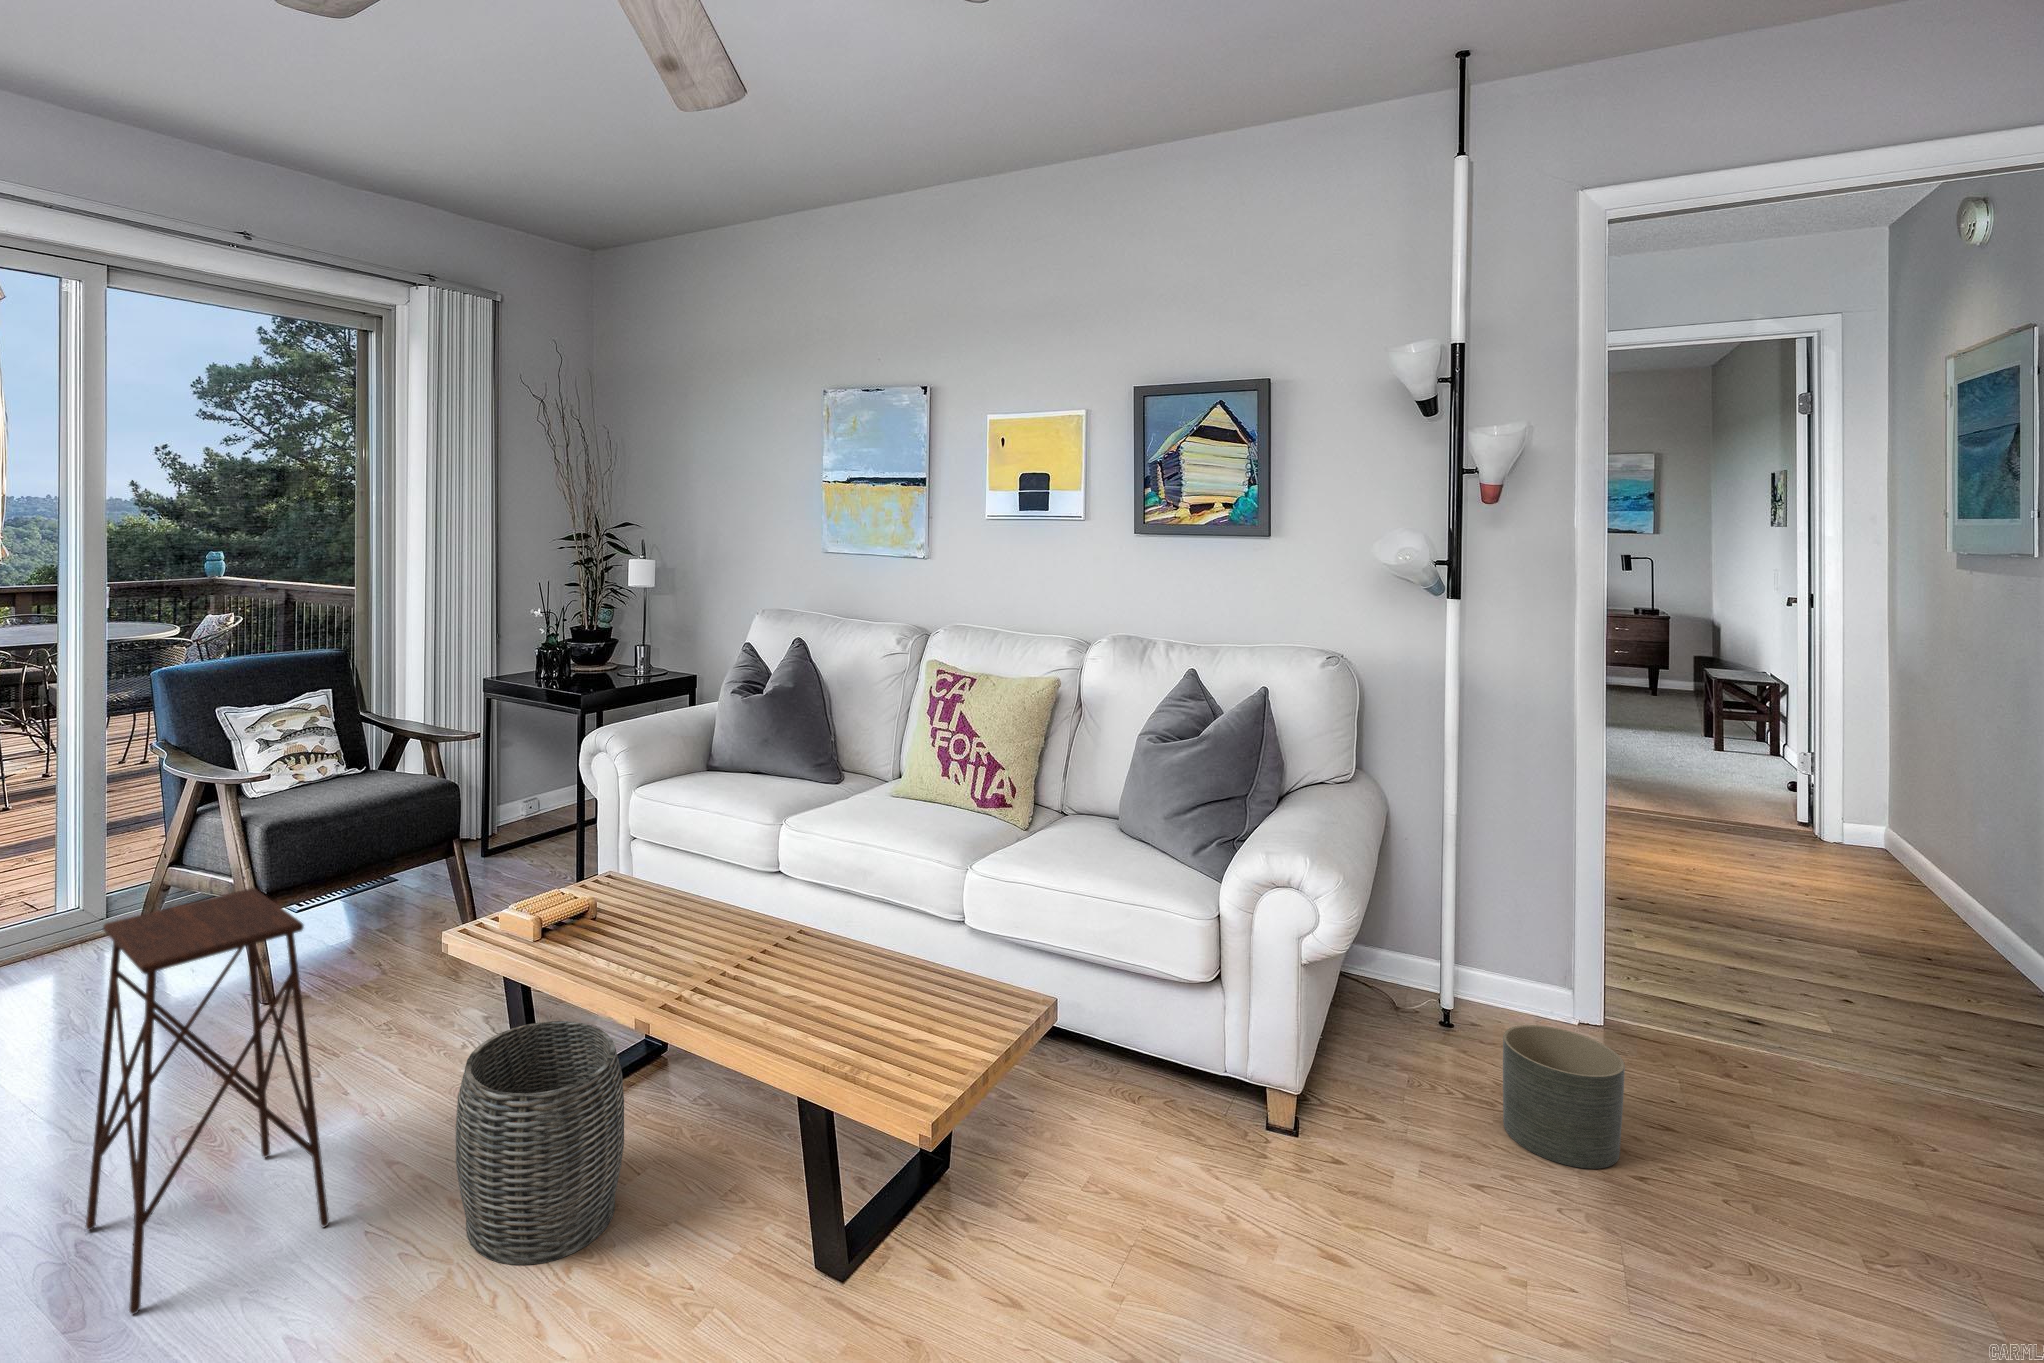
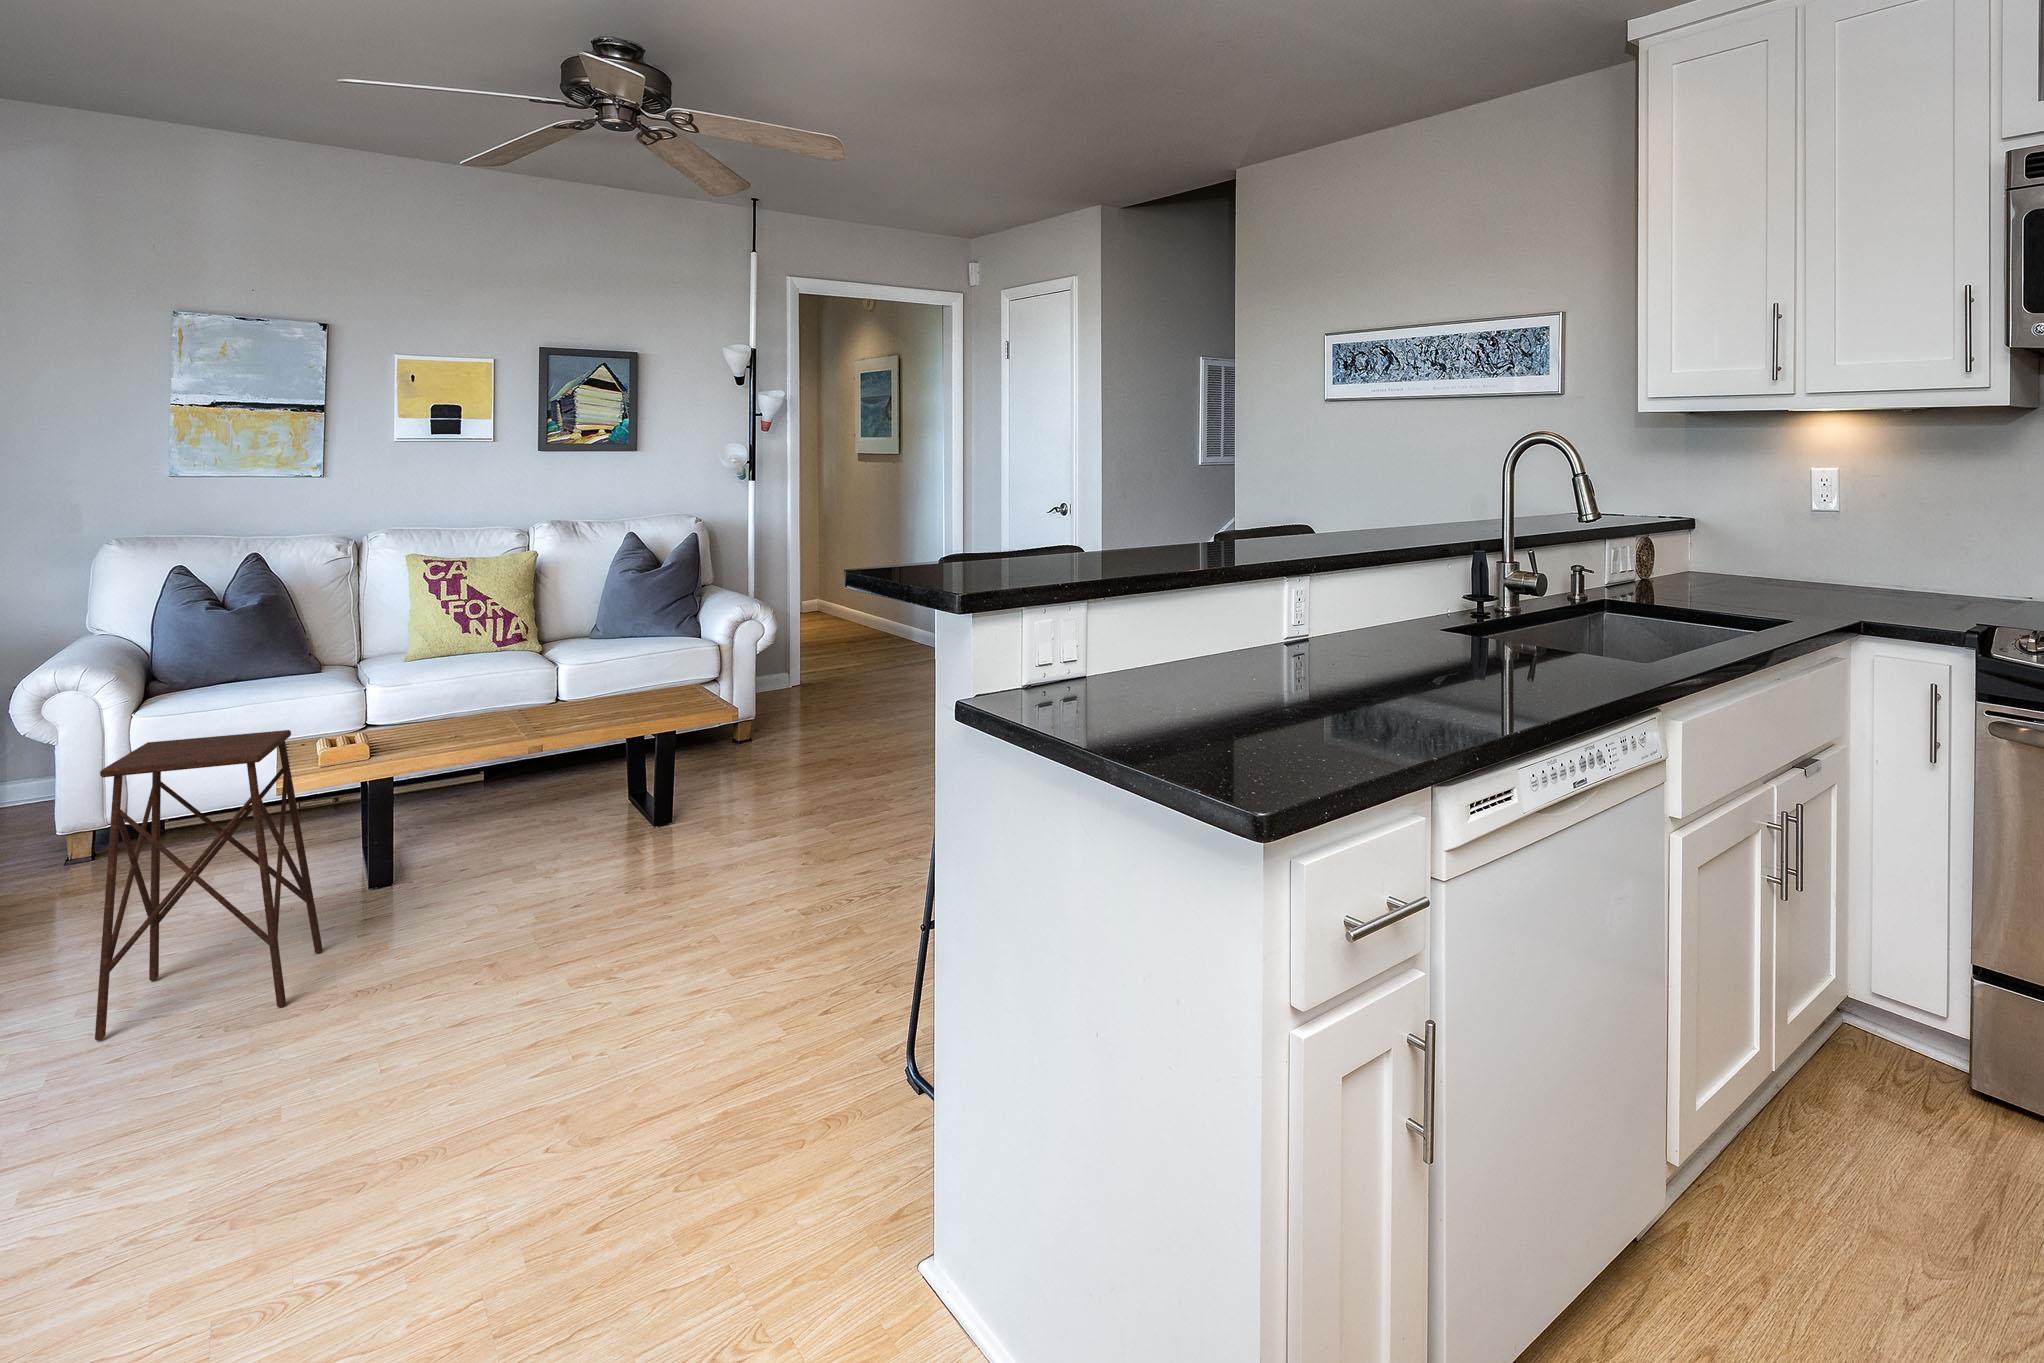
woven basket: present [456,1021,624,1265] -> none [394,772,527,910]
planter: present [1503,1025,1625,1169] -> none [836,672,884,722]

